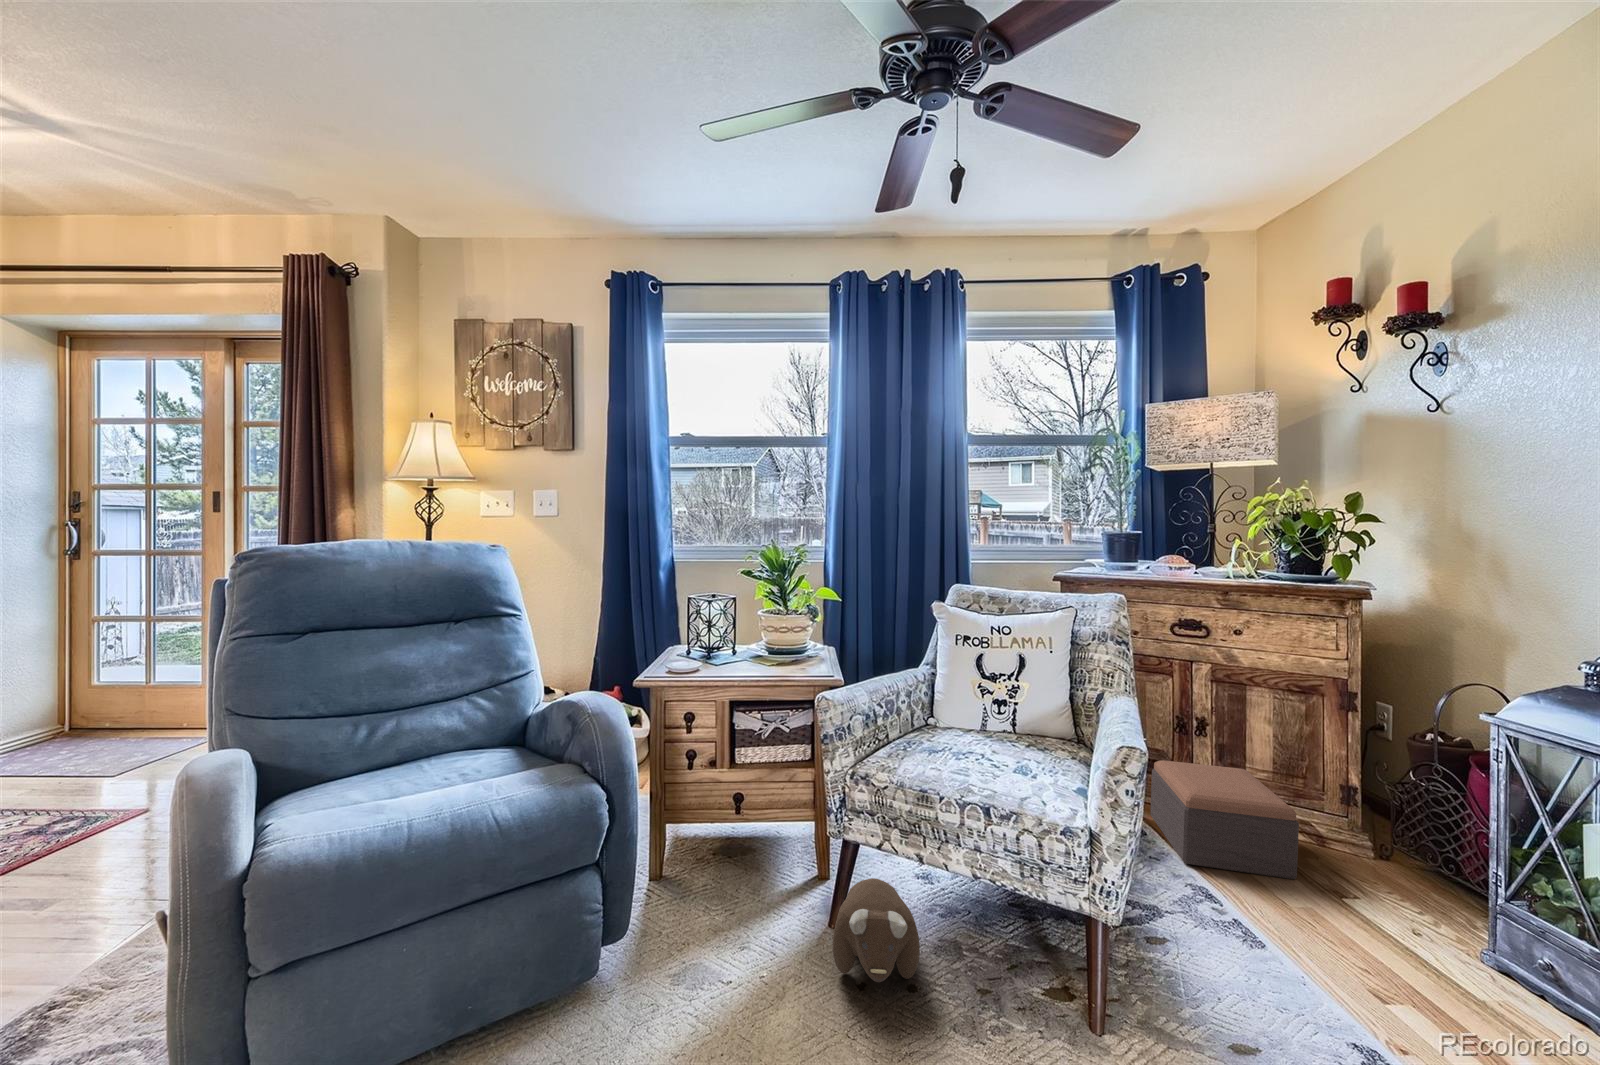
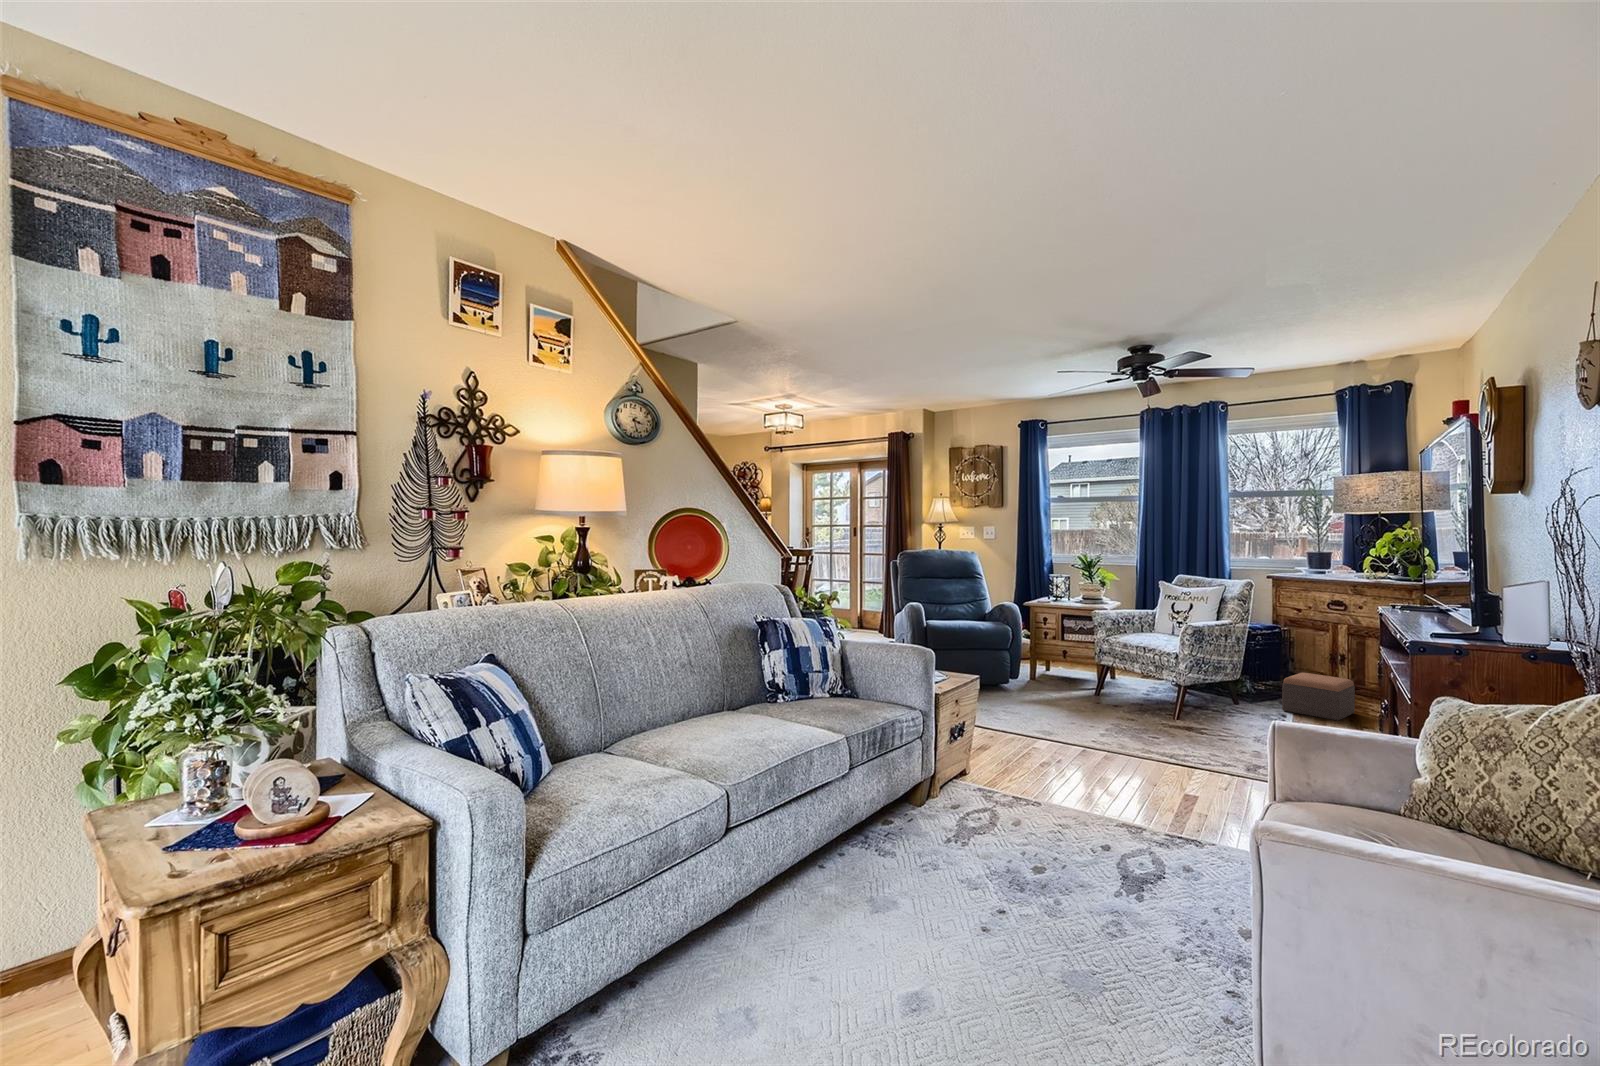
plush toy: present [833,878,920,982] -> none [1081,671,1114,701]

